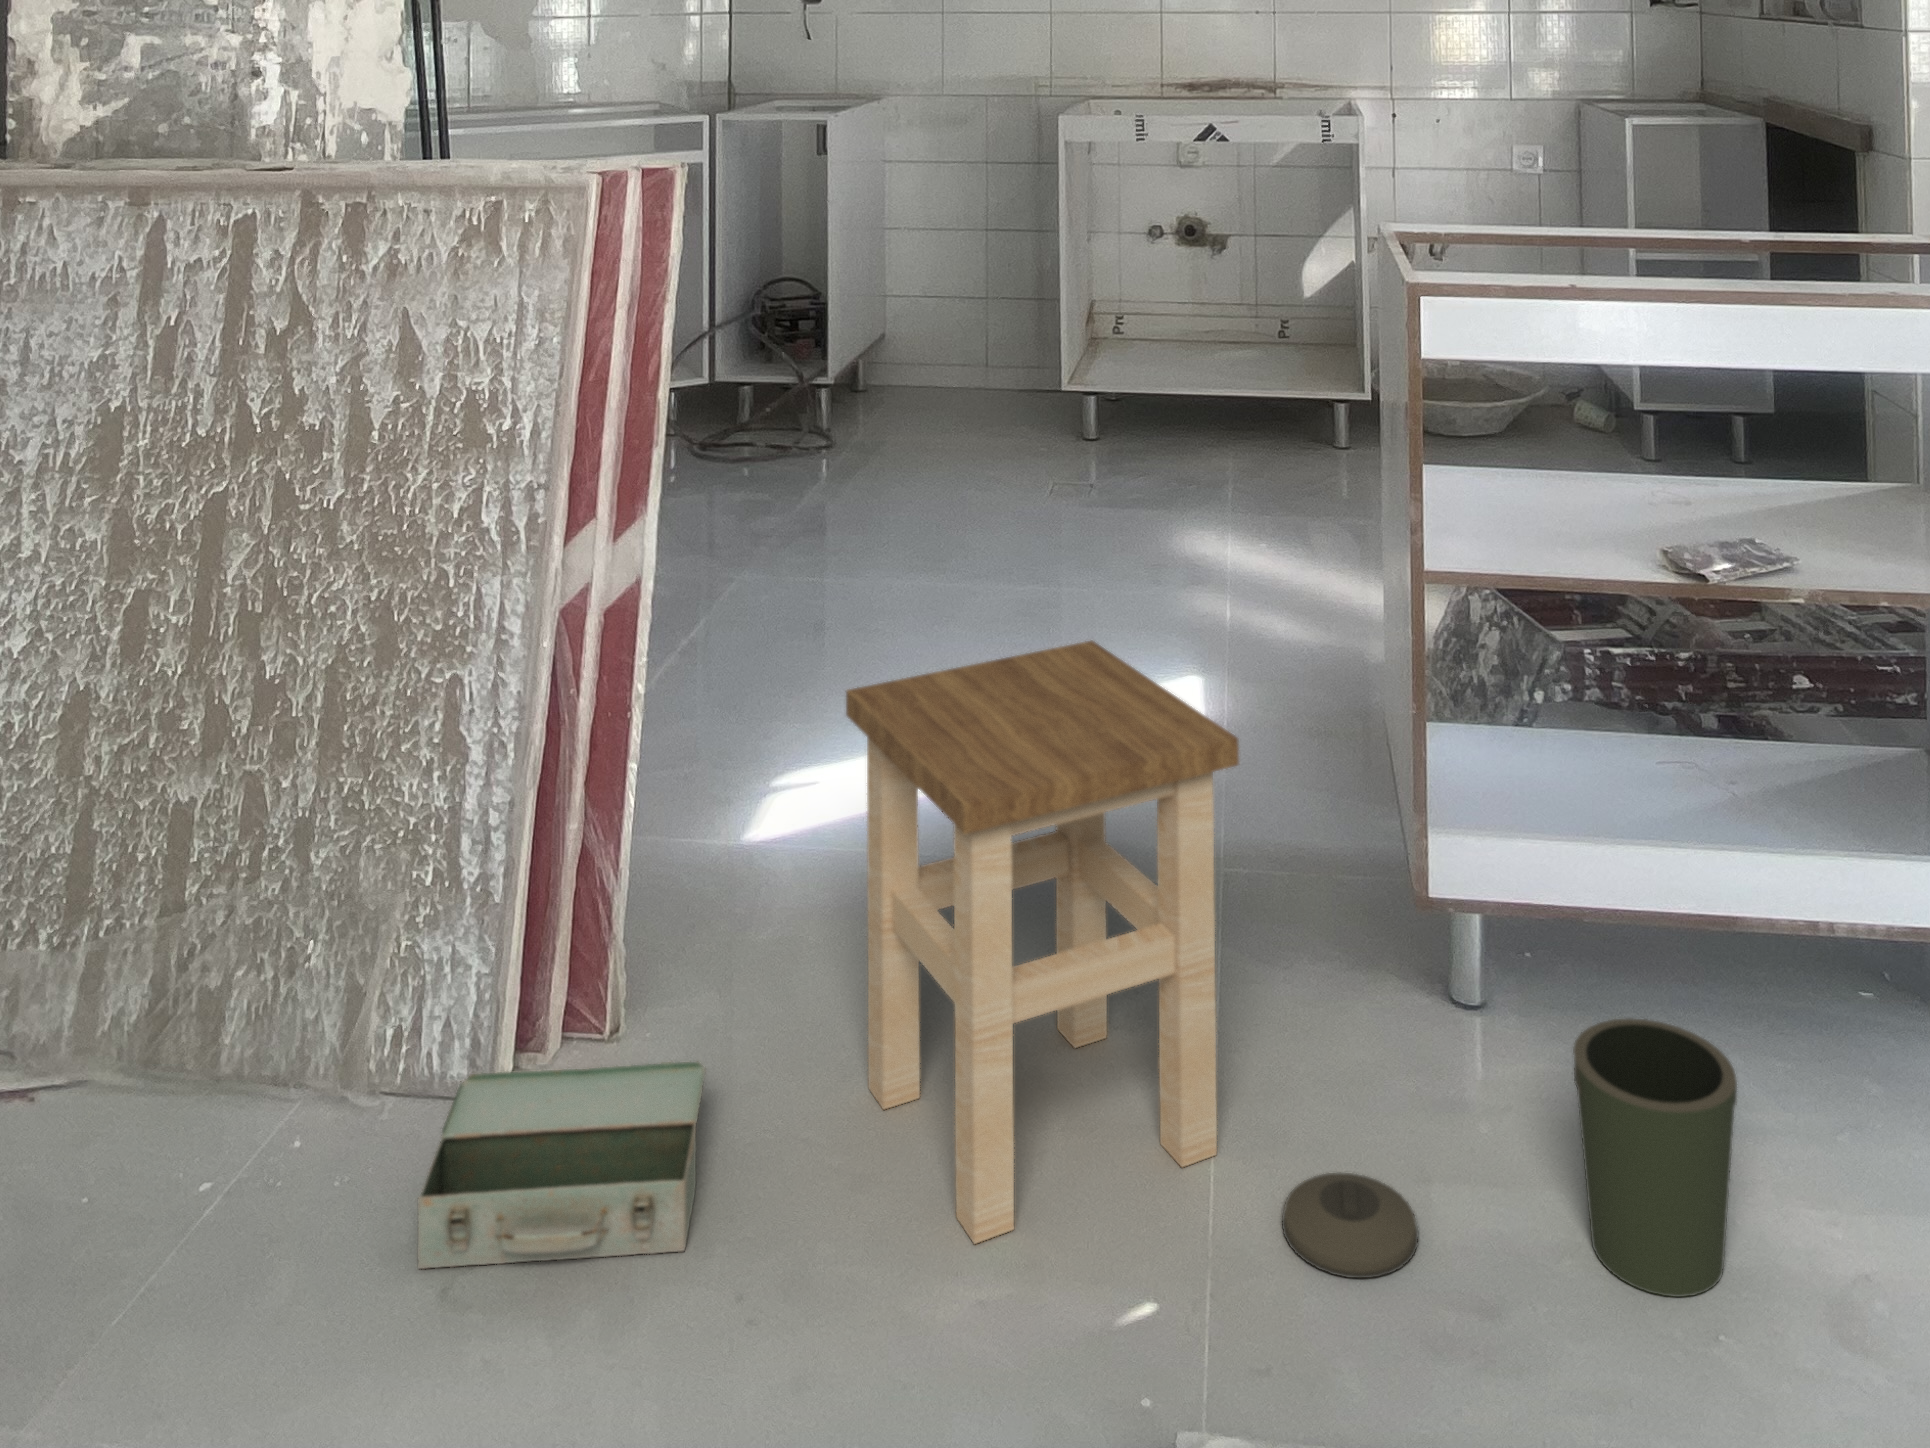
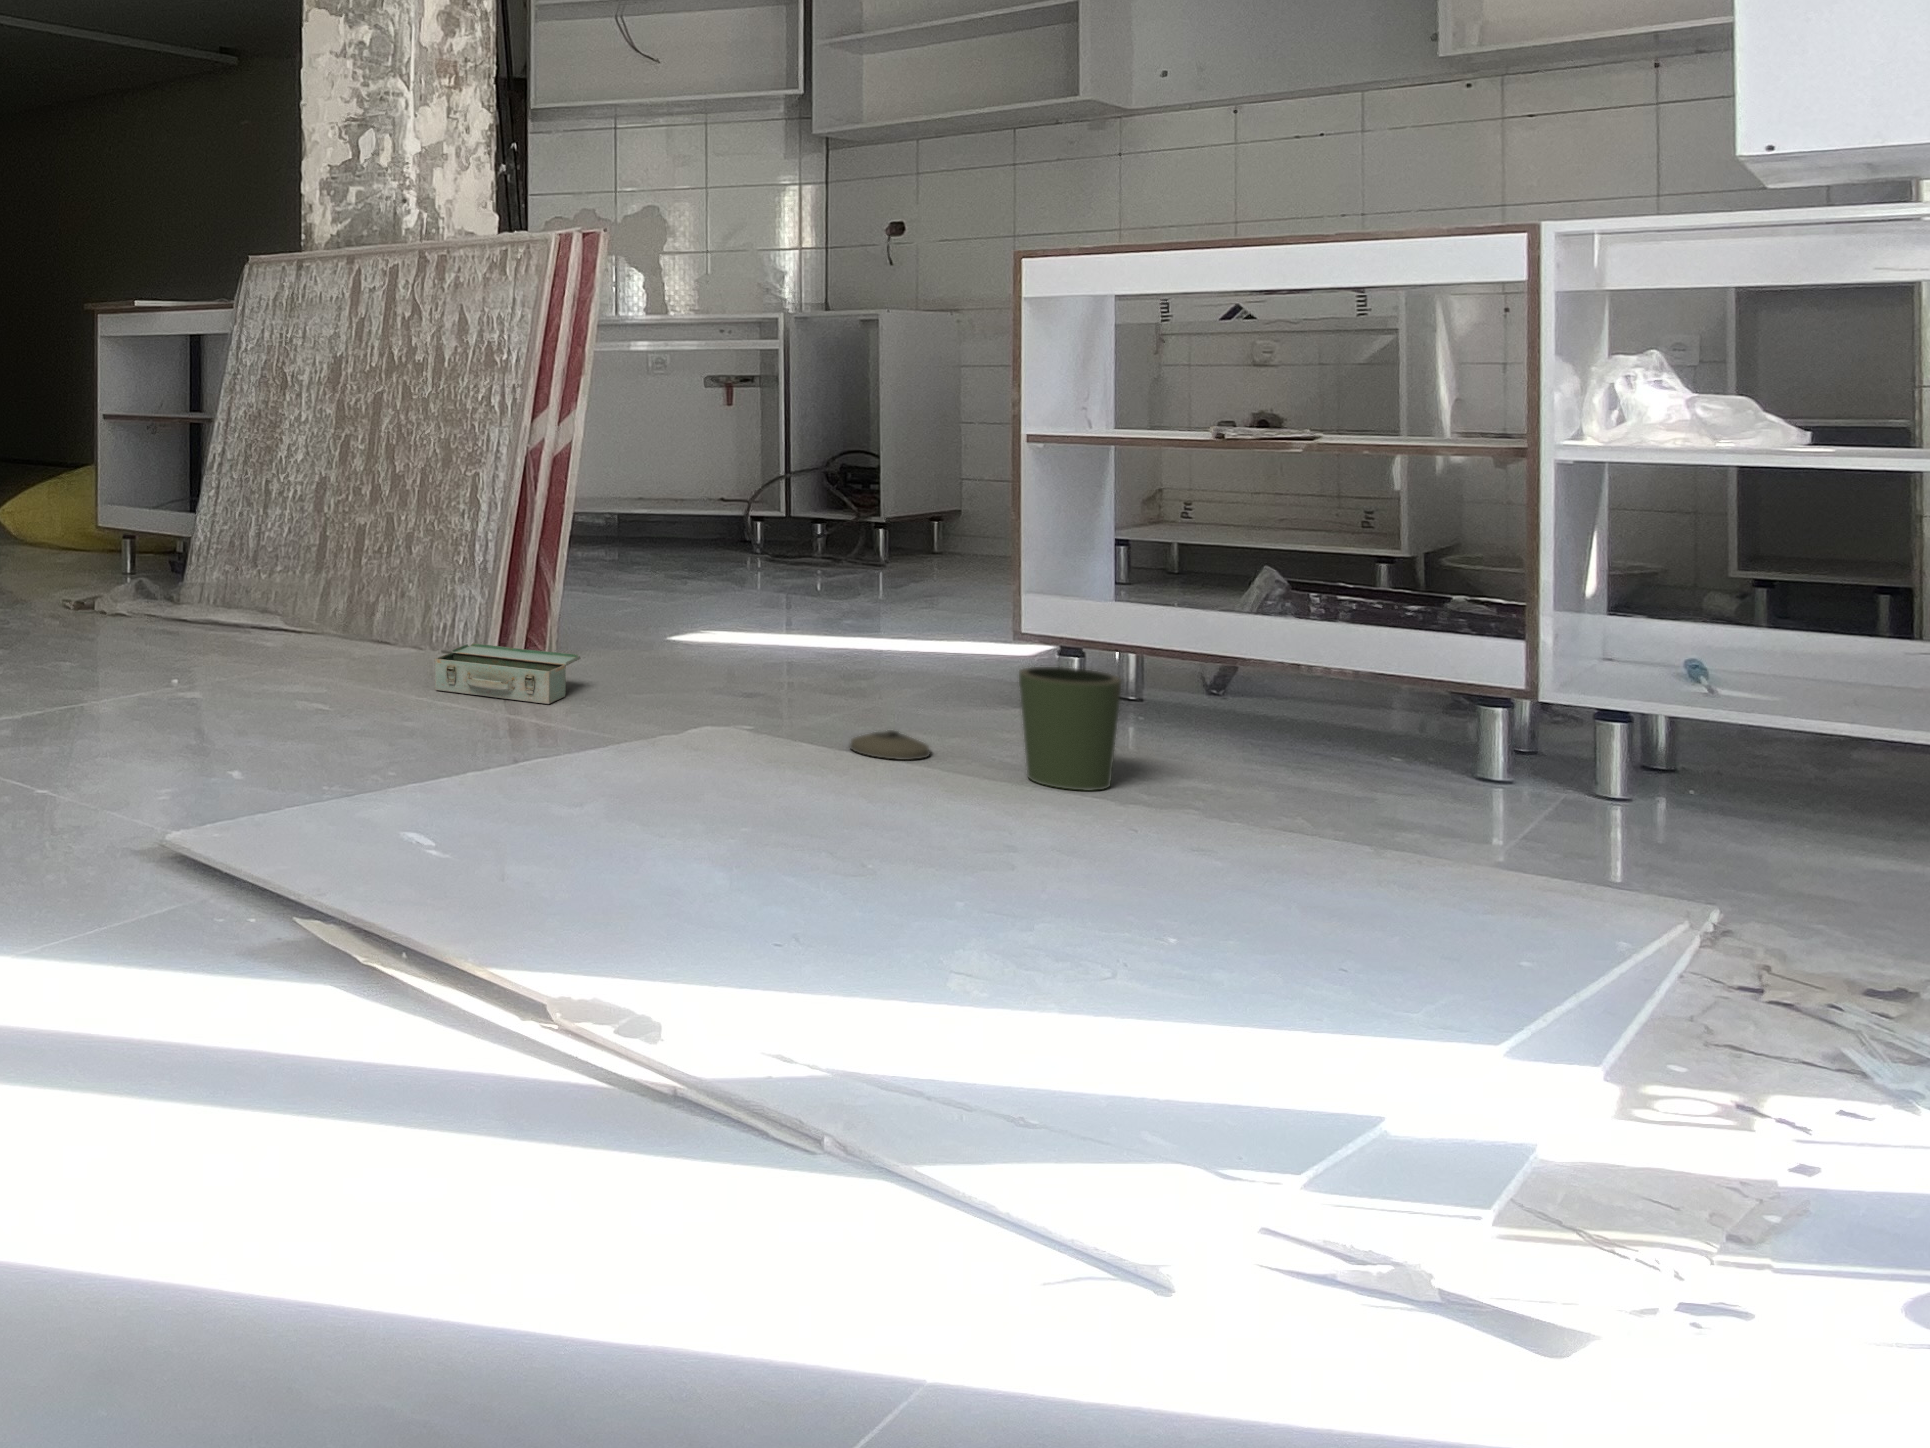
stool: present [846,641,1239,1243] -> none [661,487,854,730]

